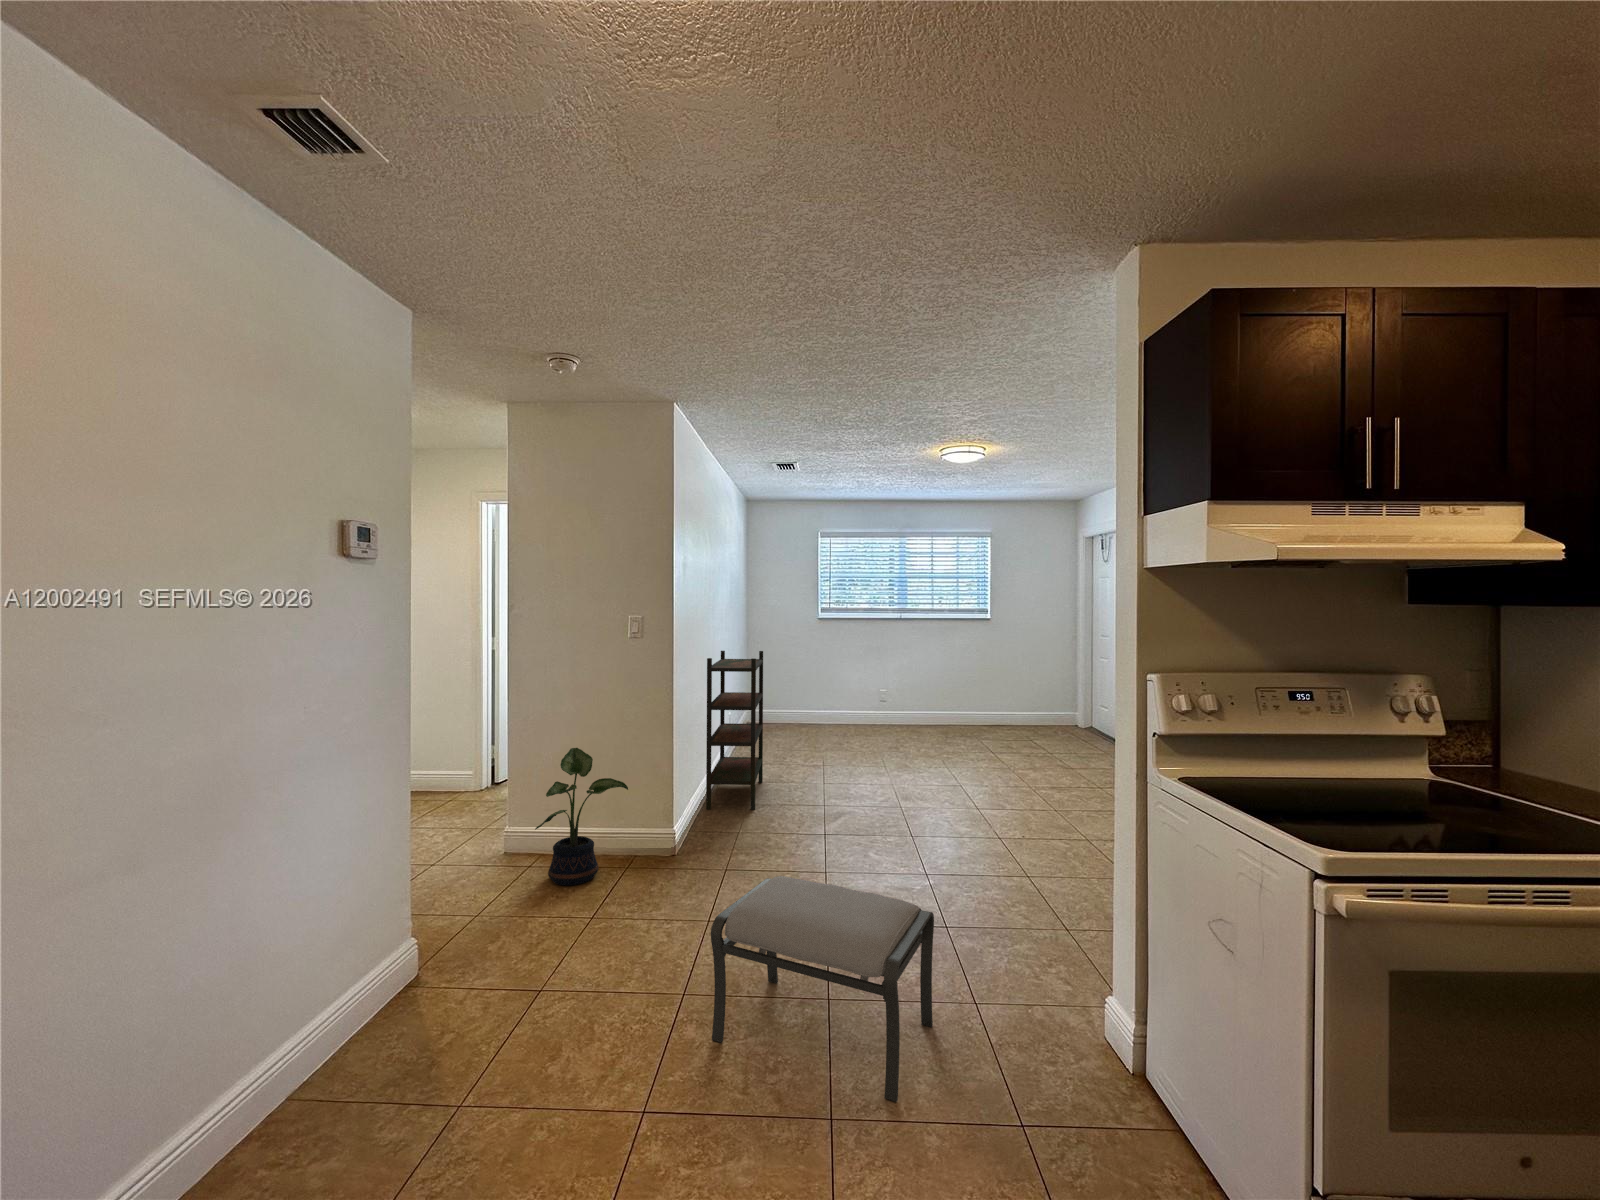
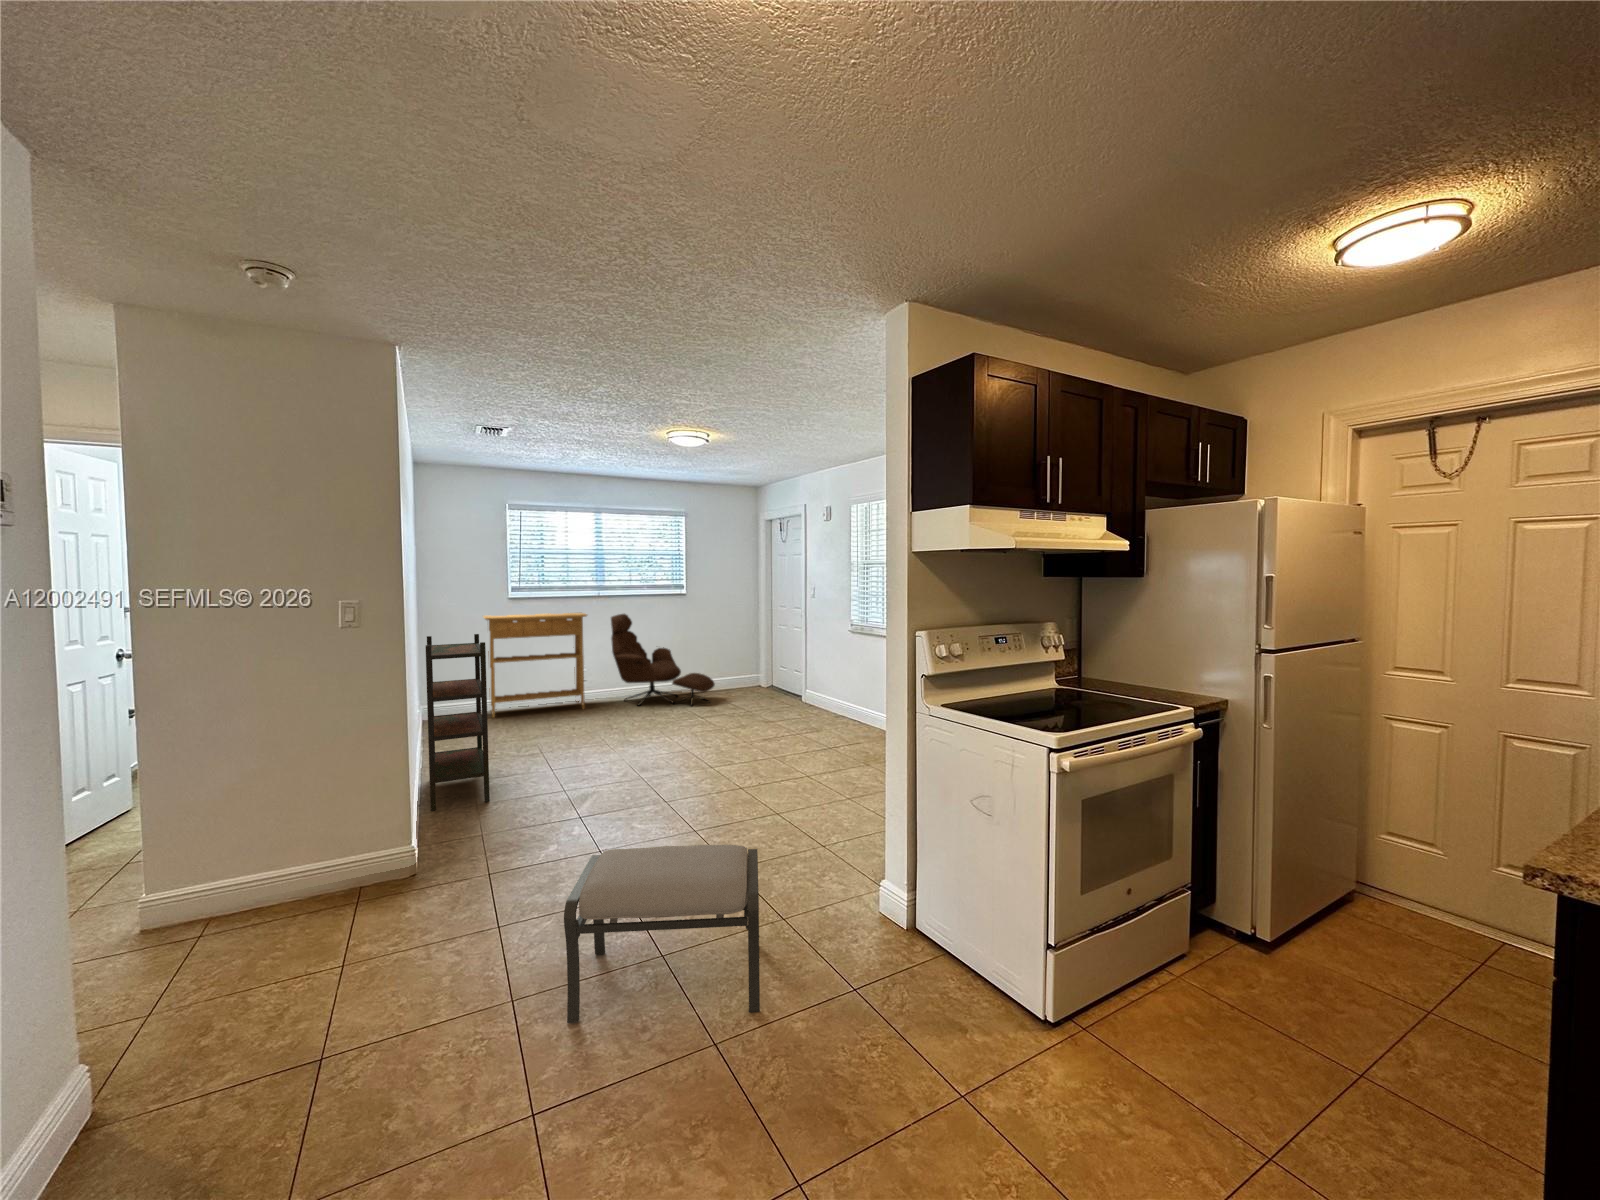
console table: none [790,635,885,734] -> present [484,613,587,718]
lounge chair: none [909,639,1019,744] -> present [611,614,715,706]
potted plant: present [535,748,628,885] -> none [237,763,367,930]

